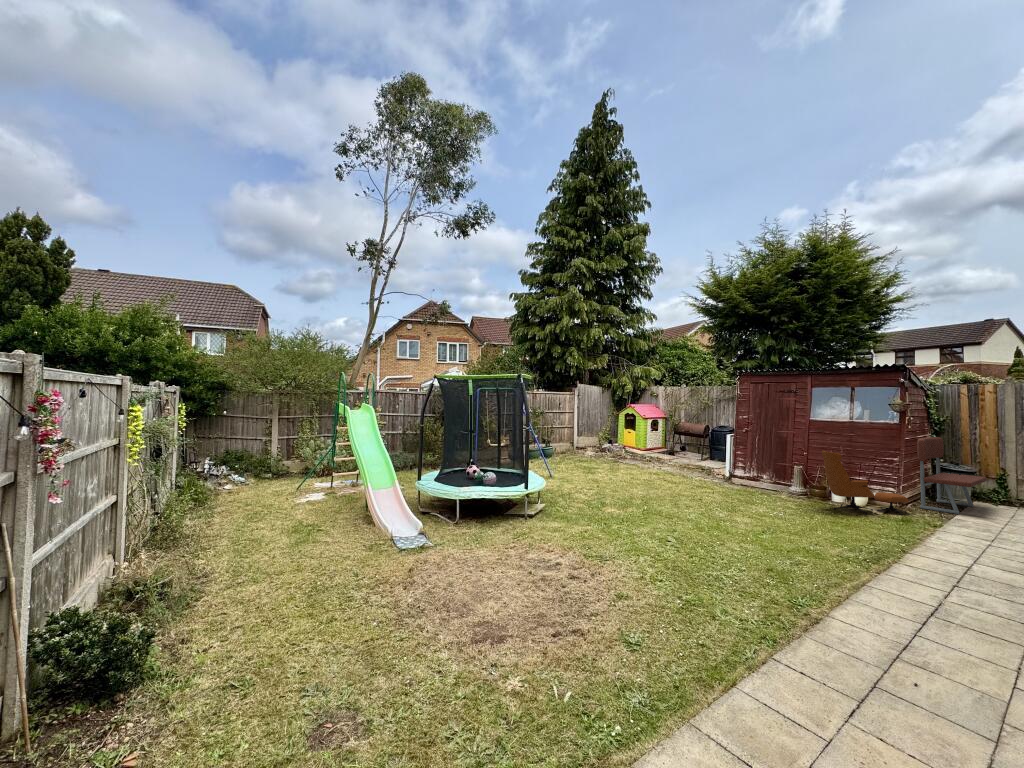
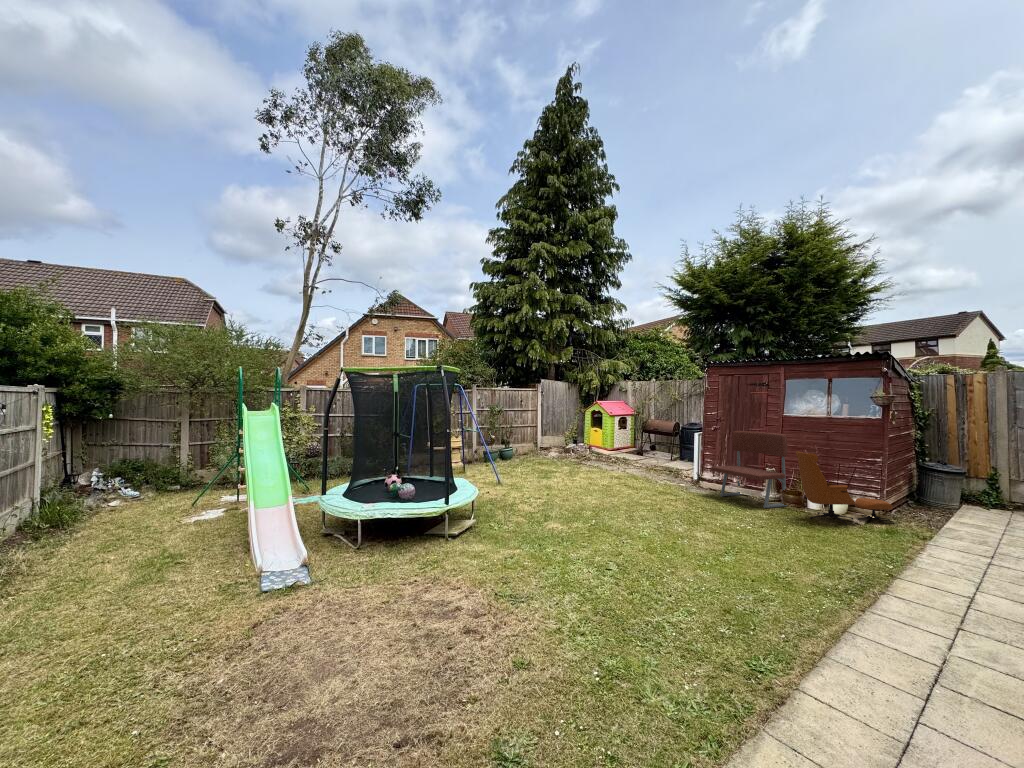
bench: present [917,437,987,514] -> present [711,431,787,508]

